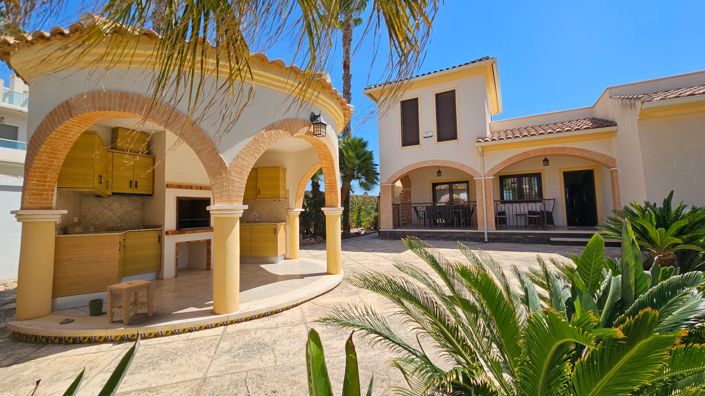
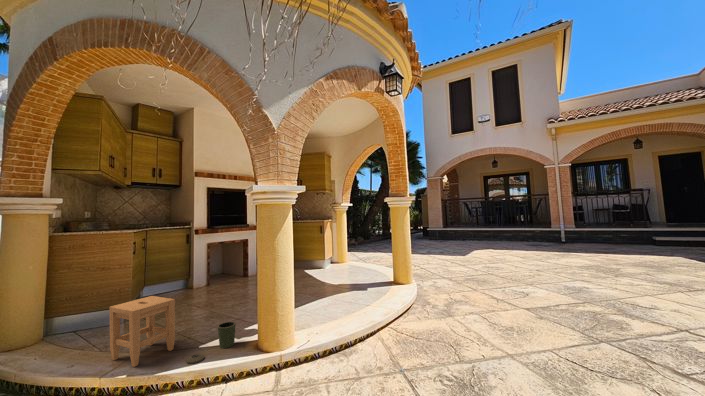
trash can: present [60,299,103,324] -> present [186,322,236,364]

